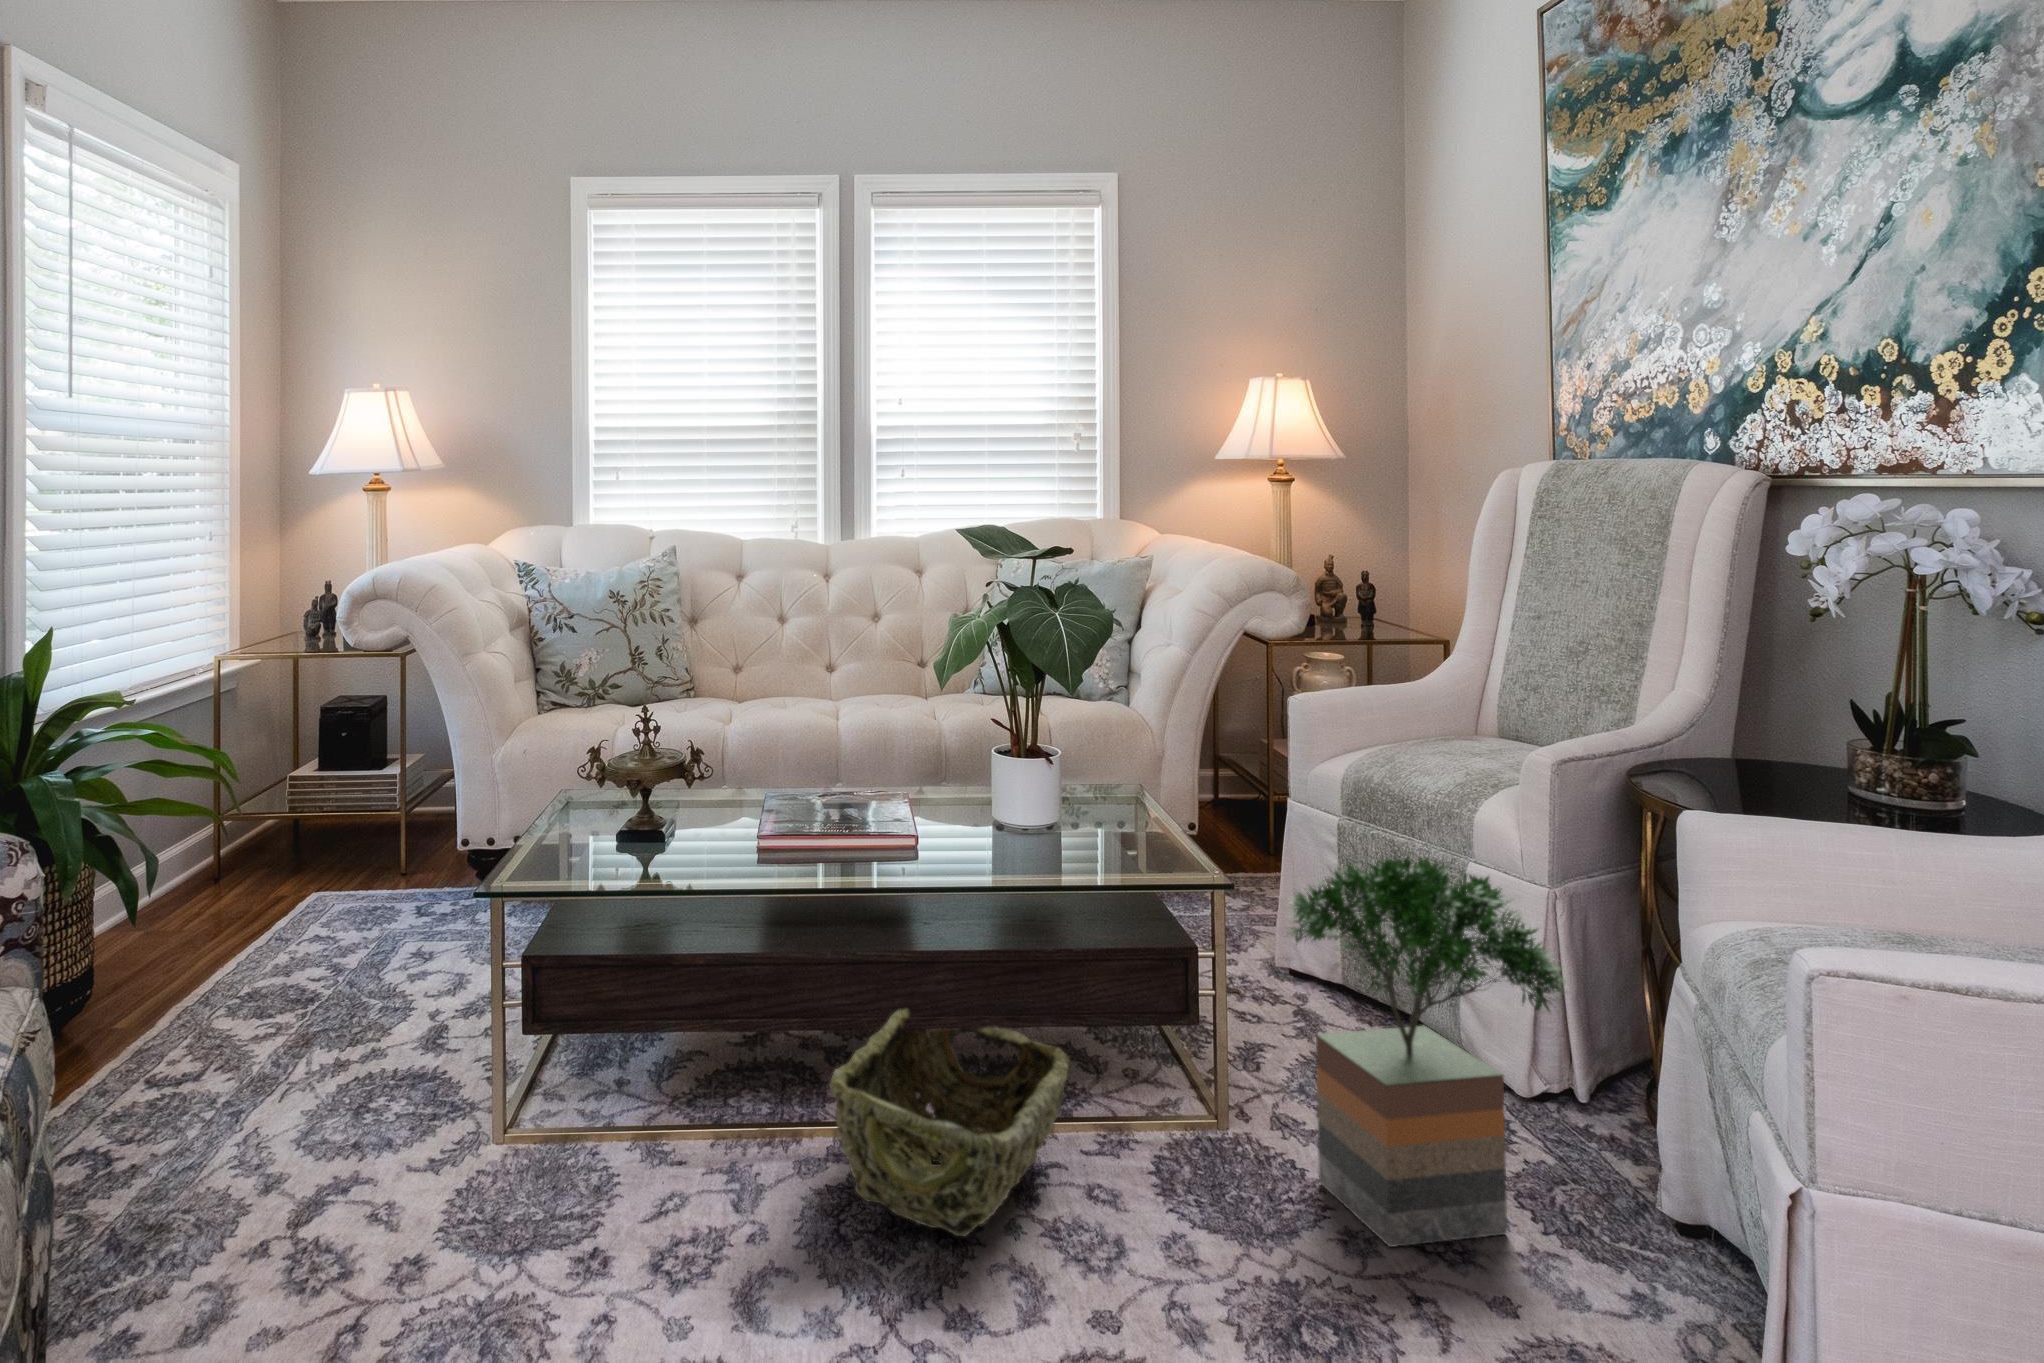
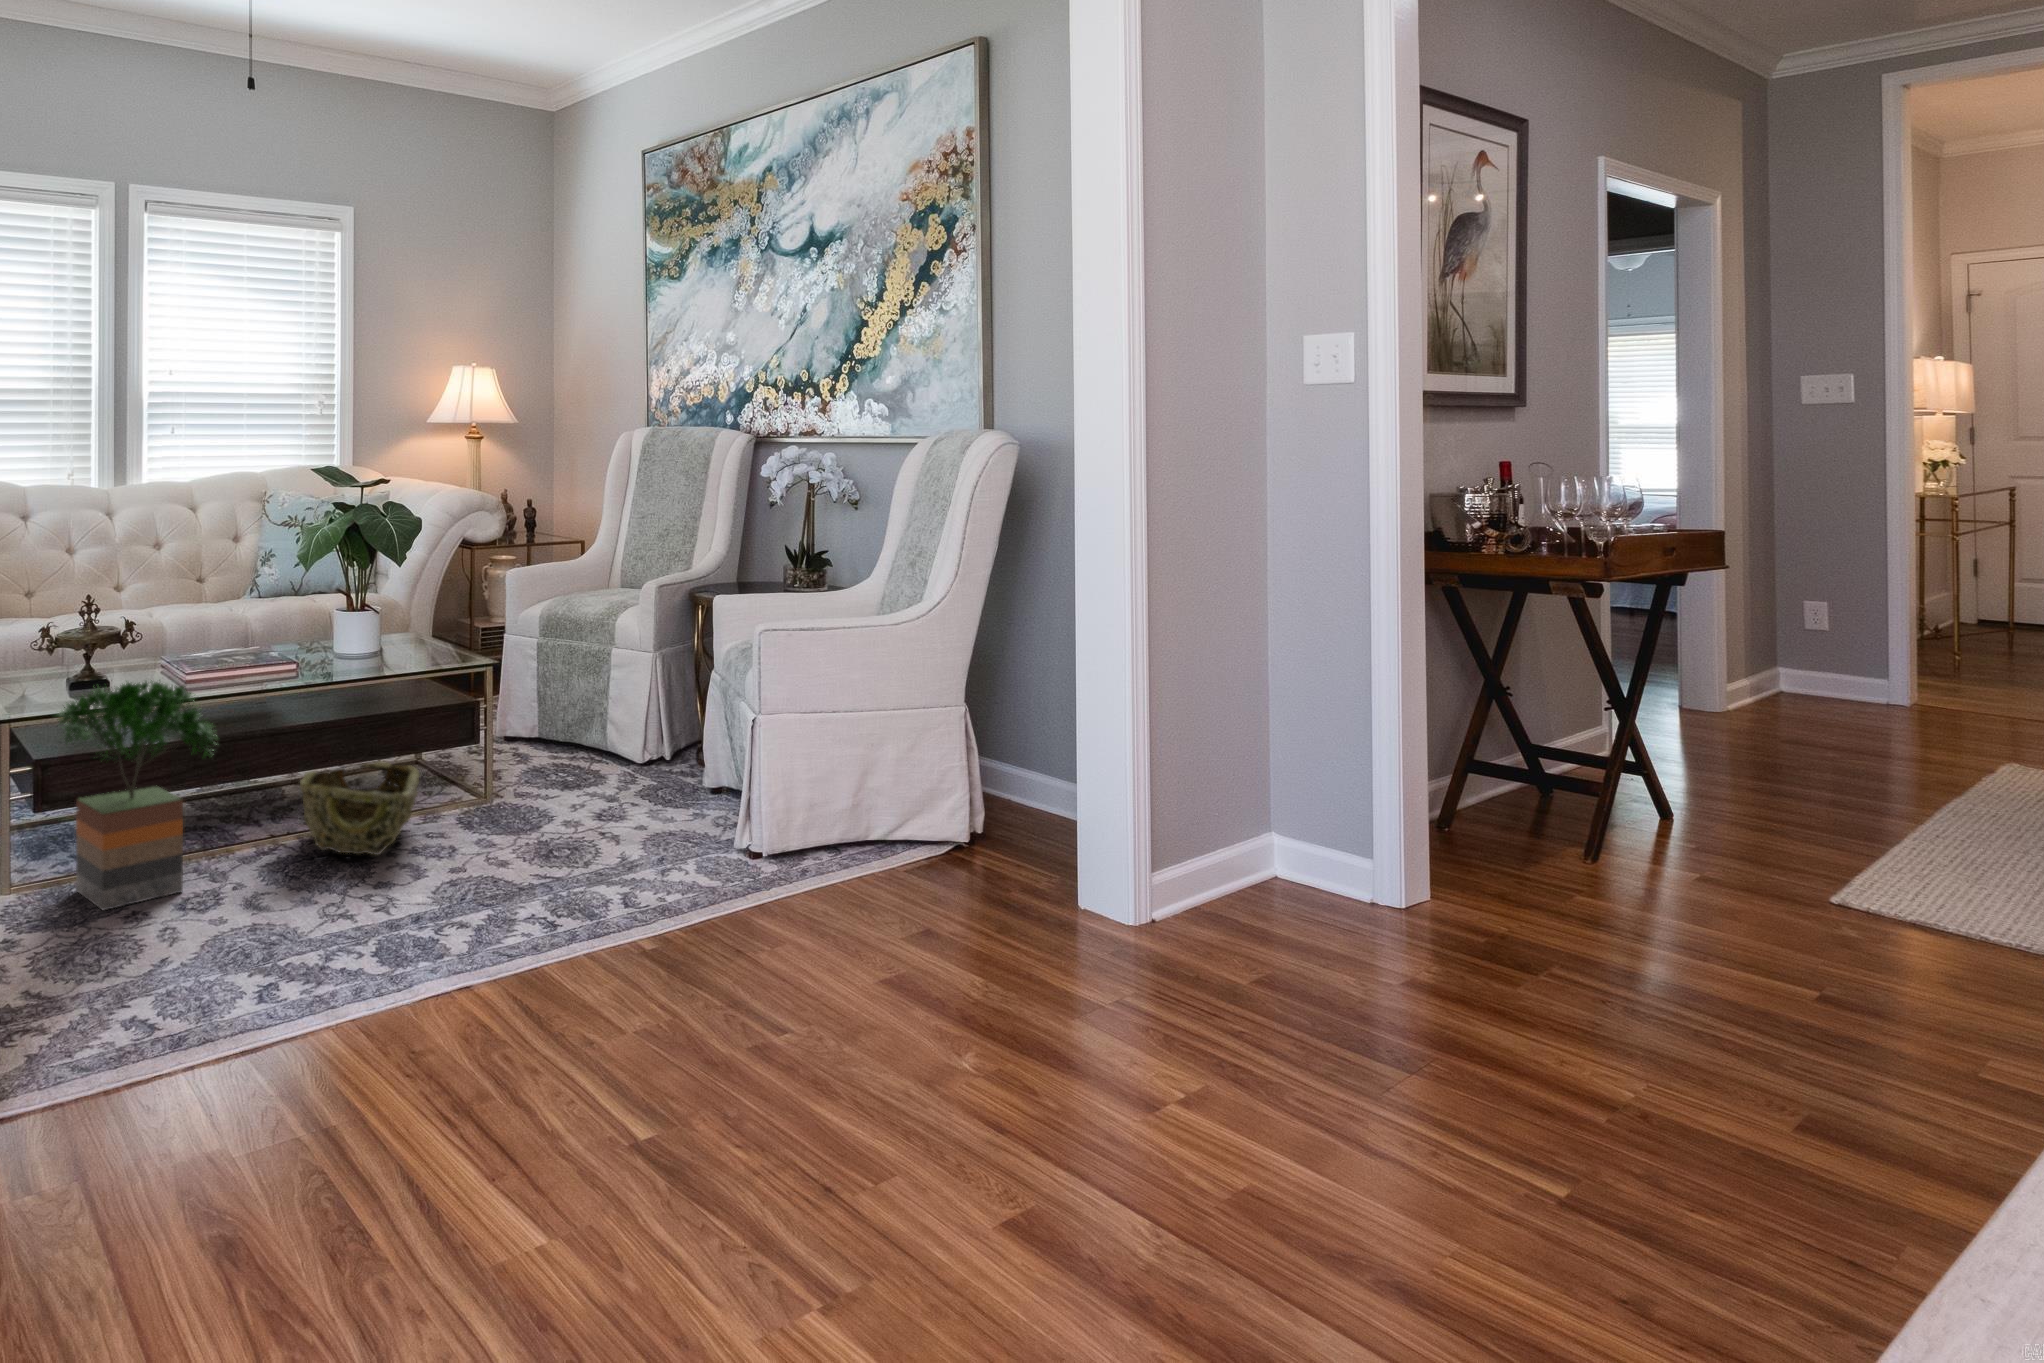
potted tree: present [1288,855,1568,1247] -> present [58,682,217,910]

